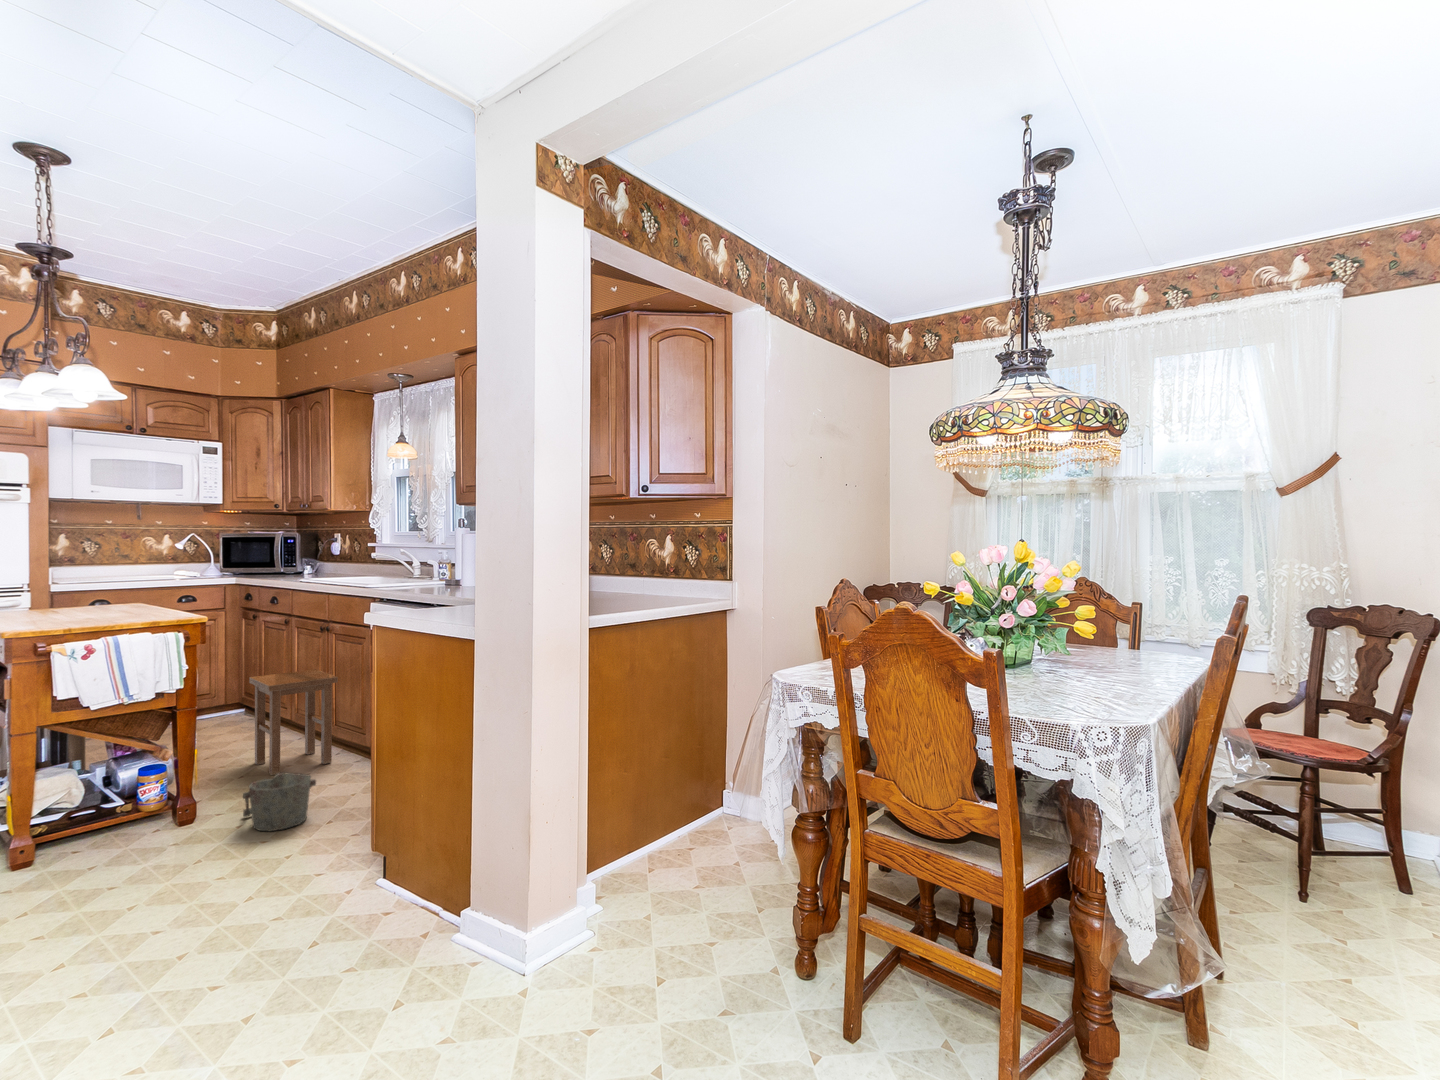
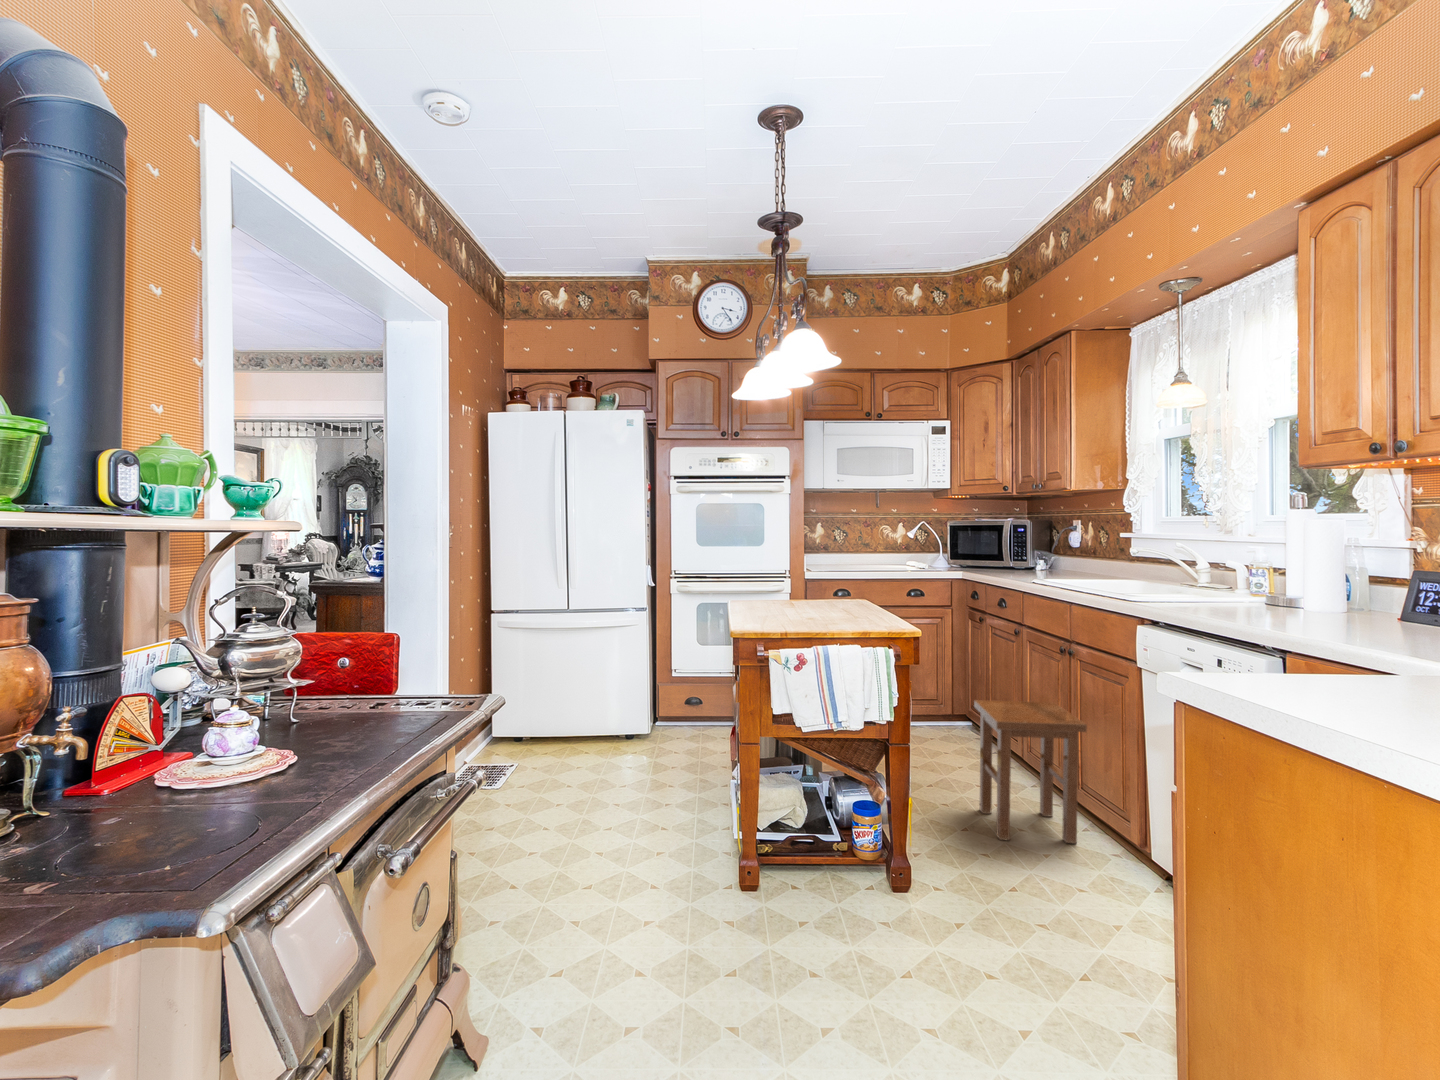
bucket: present [243,773,316,831] -> none [963,868,1064,968]

